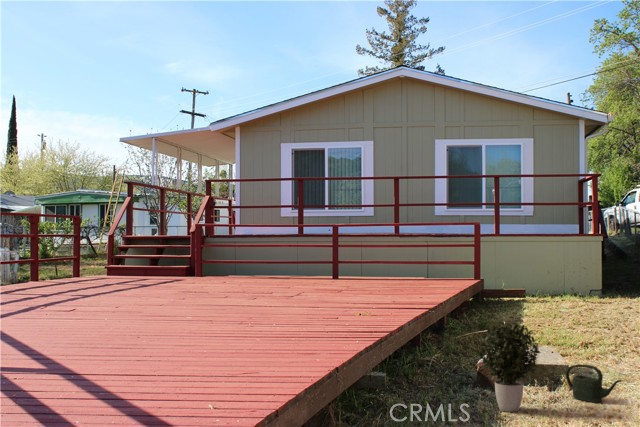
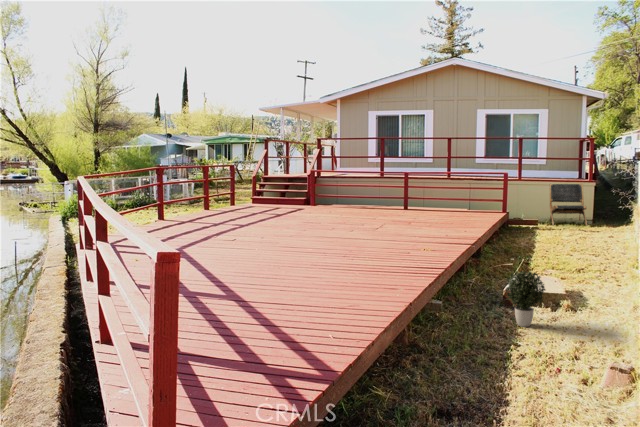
lounge chair: none [538,243,590,298] -> present [550,184,587,225]
watering can: present [566,364,621,403] -> none [563,295,600,321]

